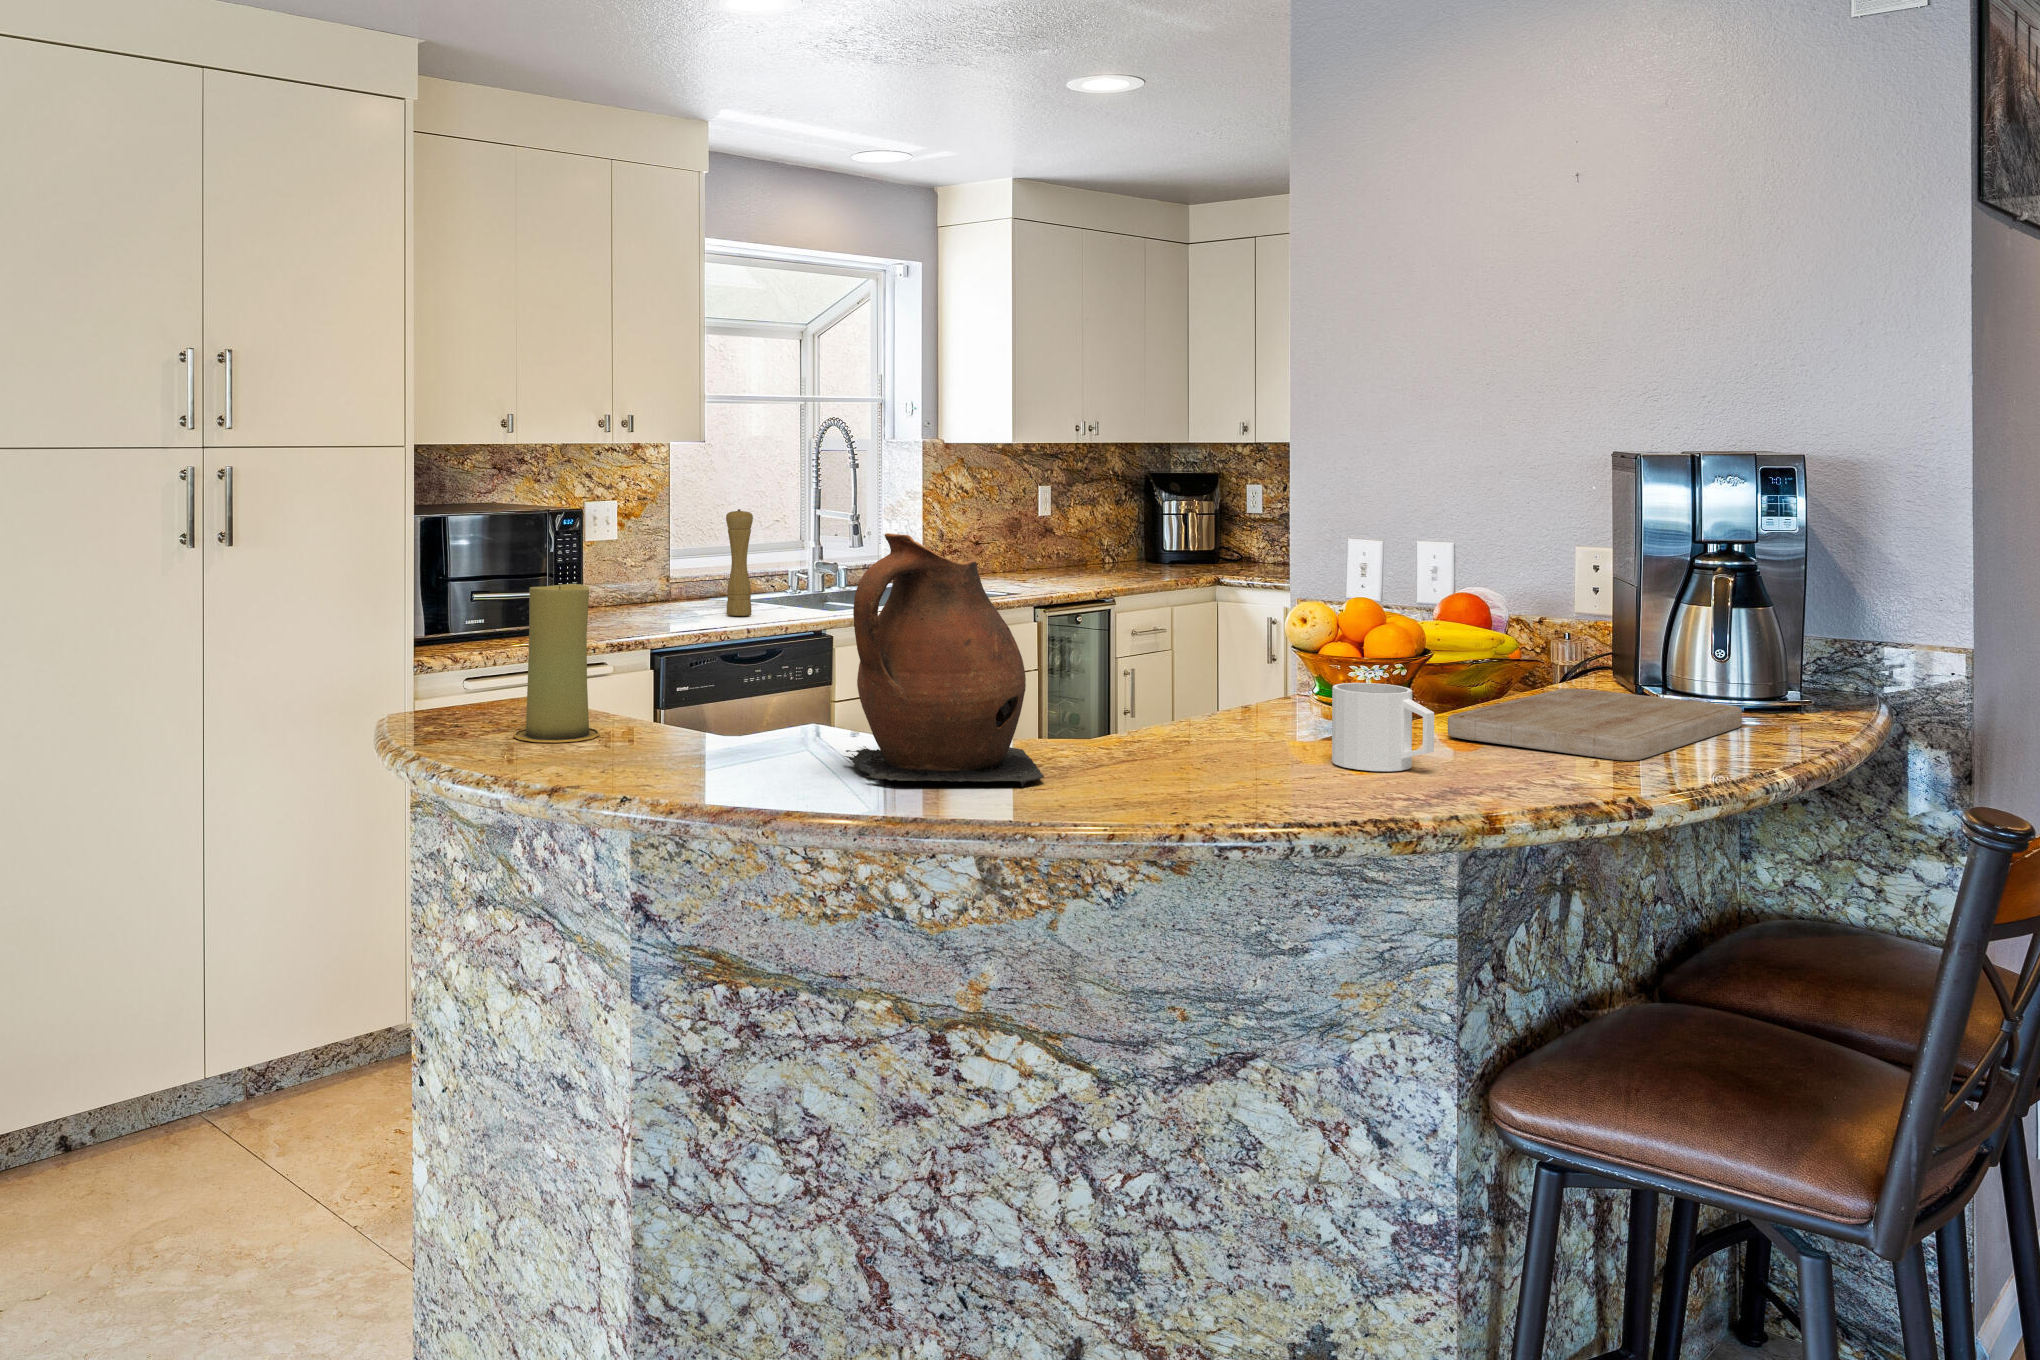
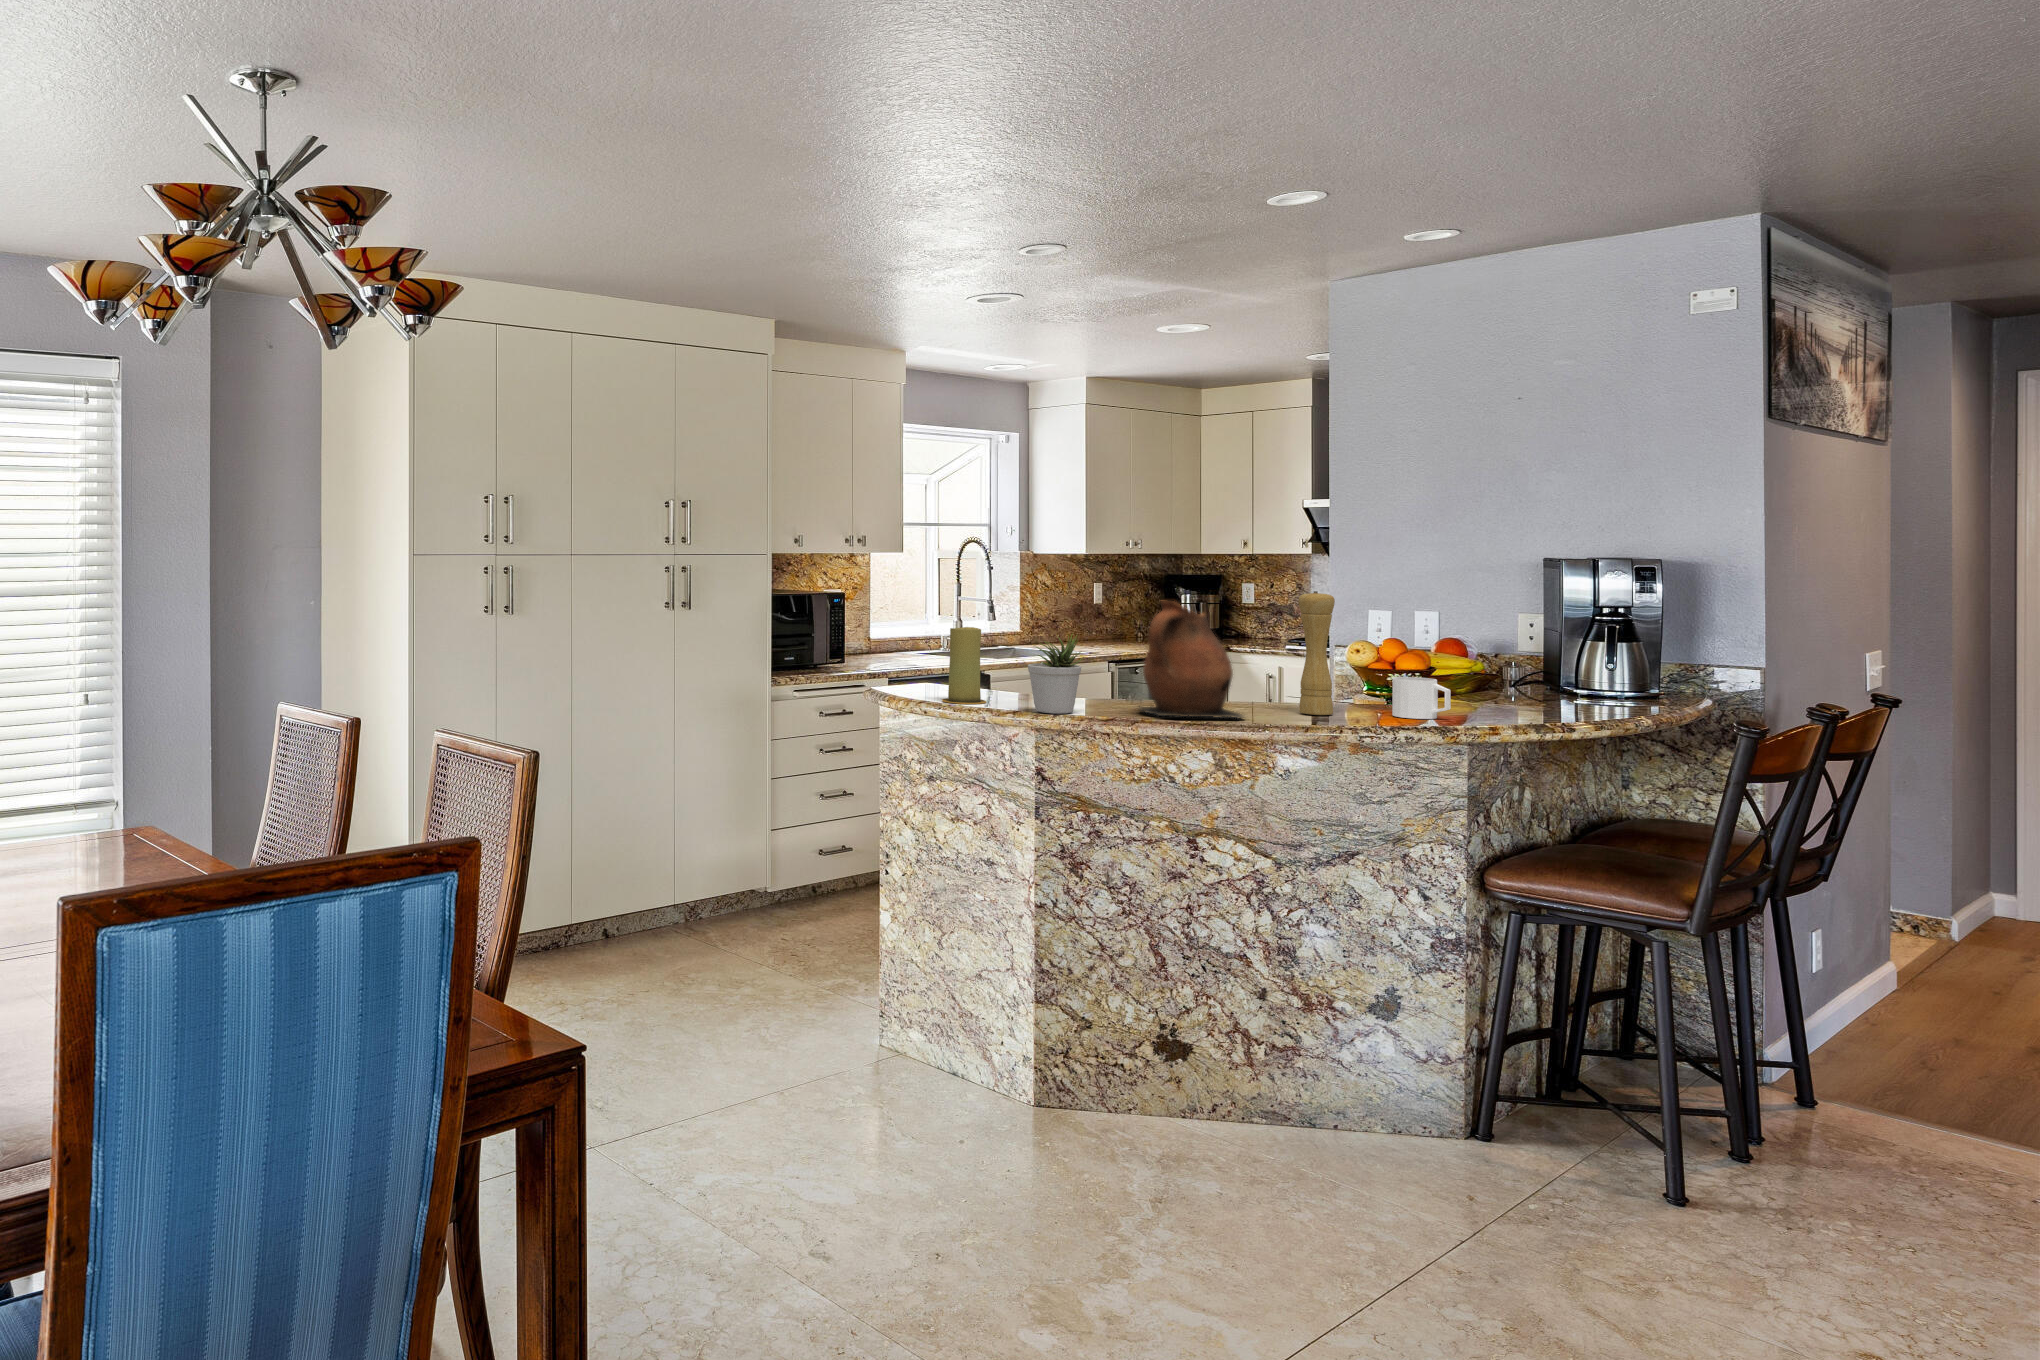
pepper mill: present [726,509,753,616] -> present [1298,591,1335,715]
potted plant: none [633,602,741,772] -> present [1028,635,1084,714]
cutting board: present [1448,688,1742,761] -> none [1451,689,1623,718]

